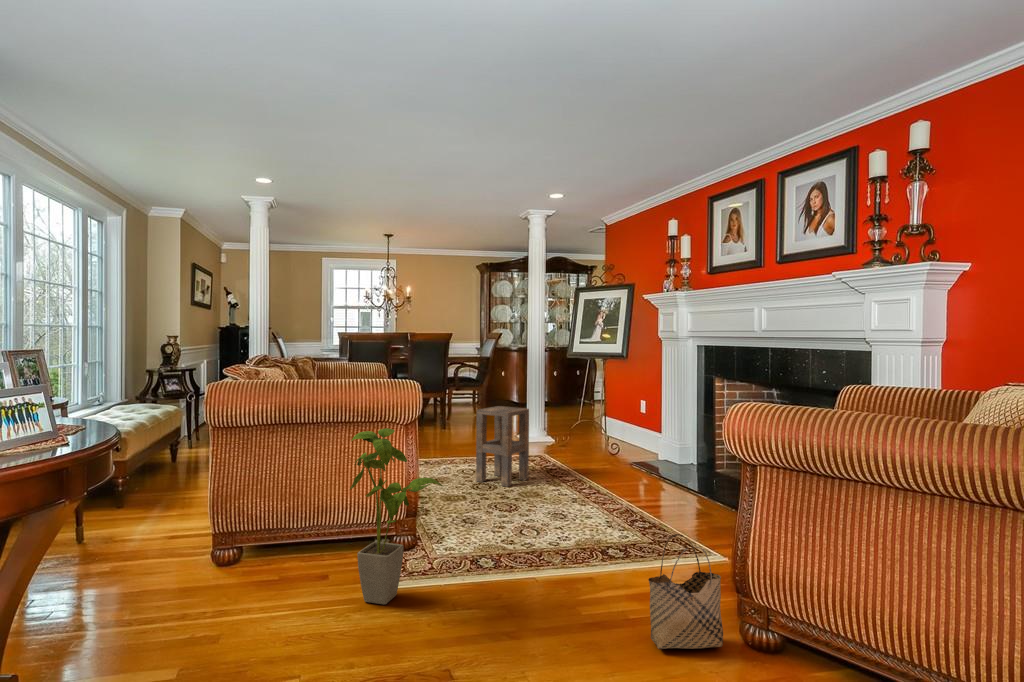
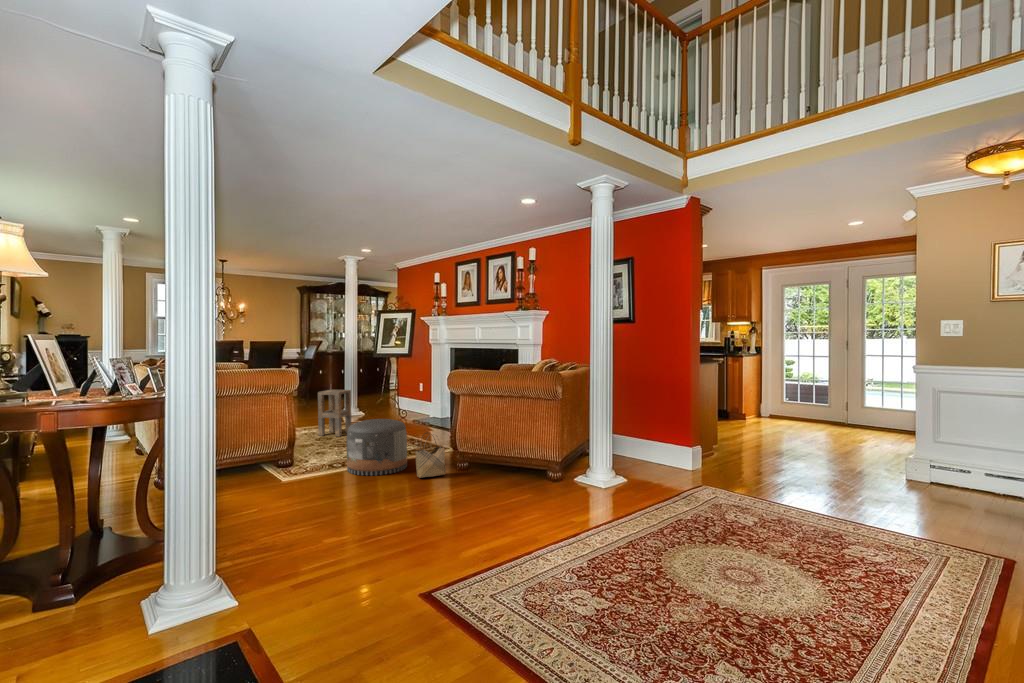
house plant: present [350,428,443,605] -> none [268,397,318,483]
pouf: none [502,480,627,615] -> present [347,419,407,476]

